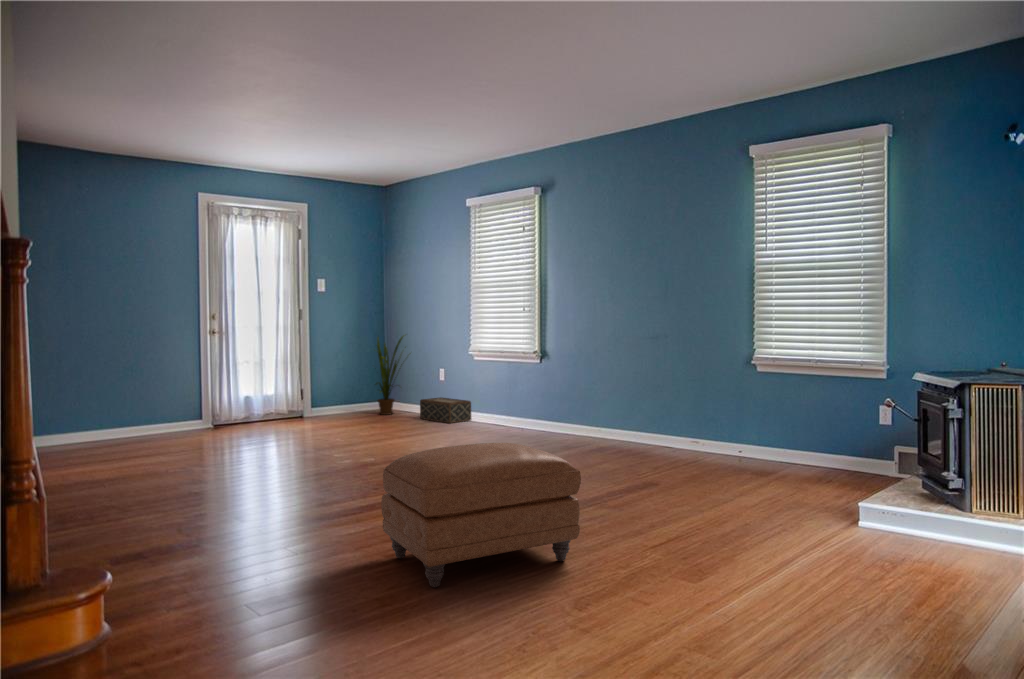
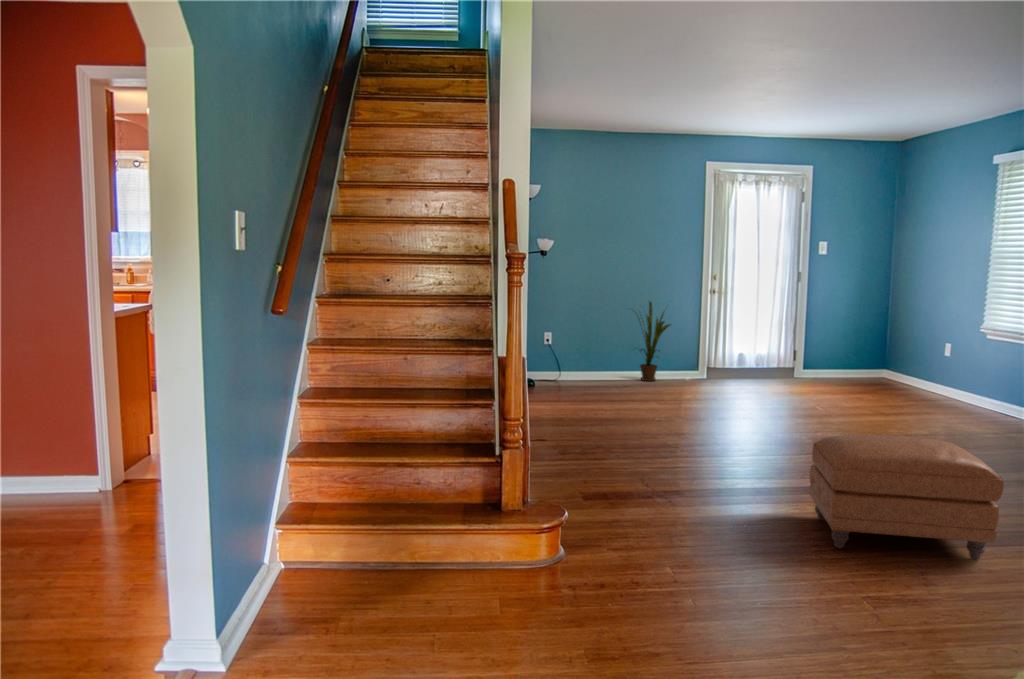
house plant: present [376,336,404,415] -> present [640,302,671,381]
woven basket: present [420,398,471,423] -> none [915,374,977,404]

